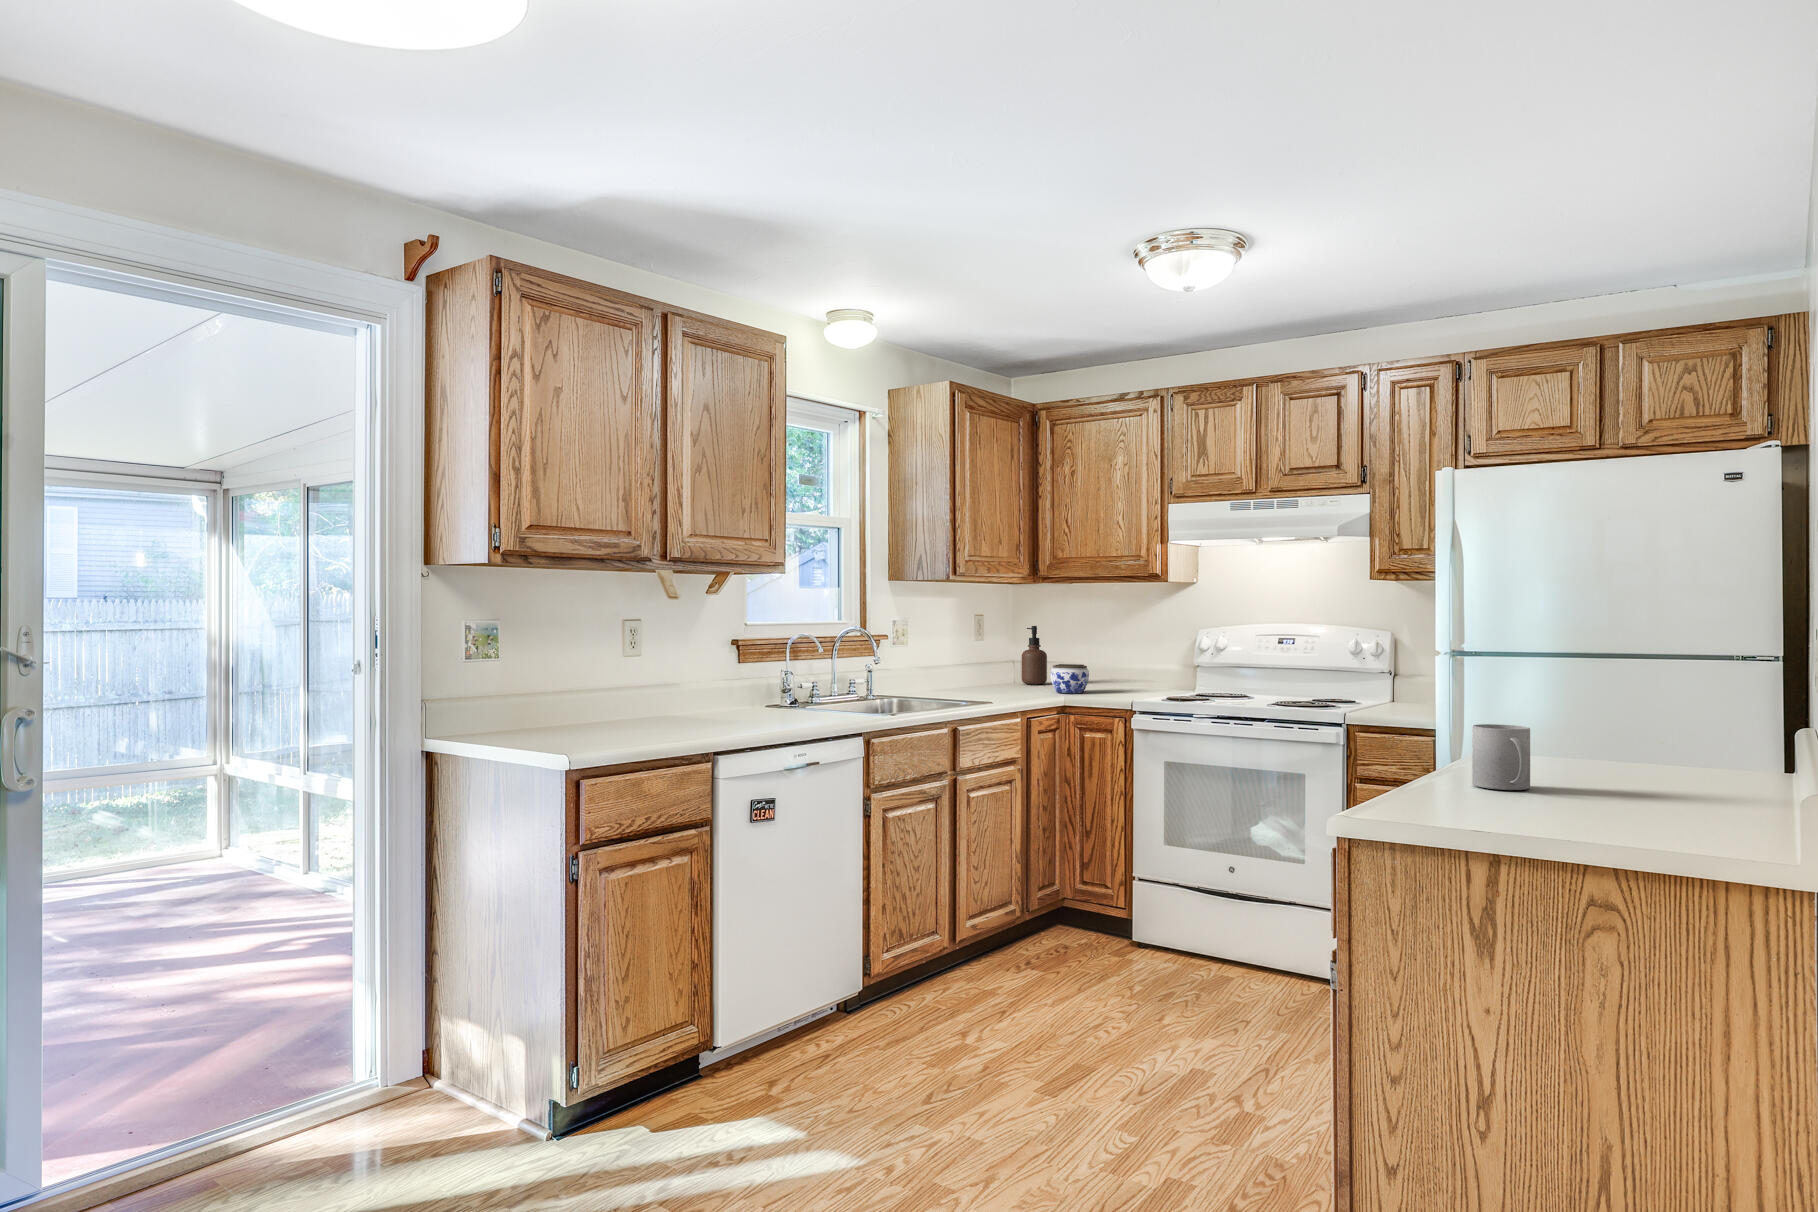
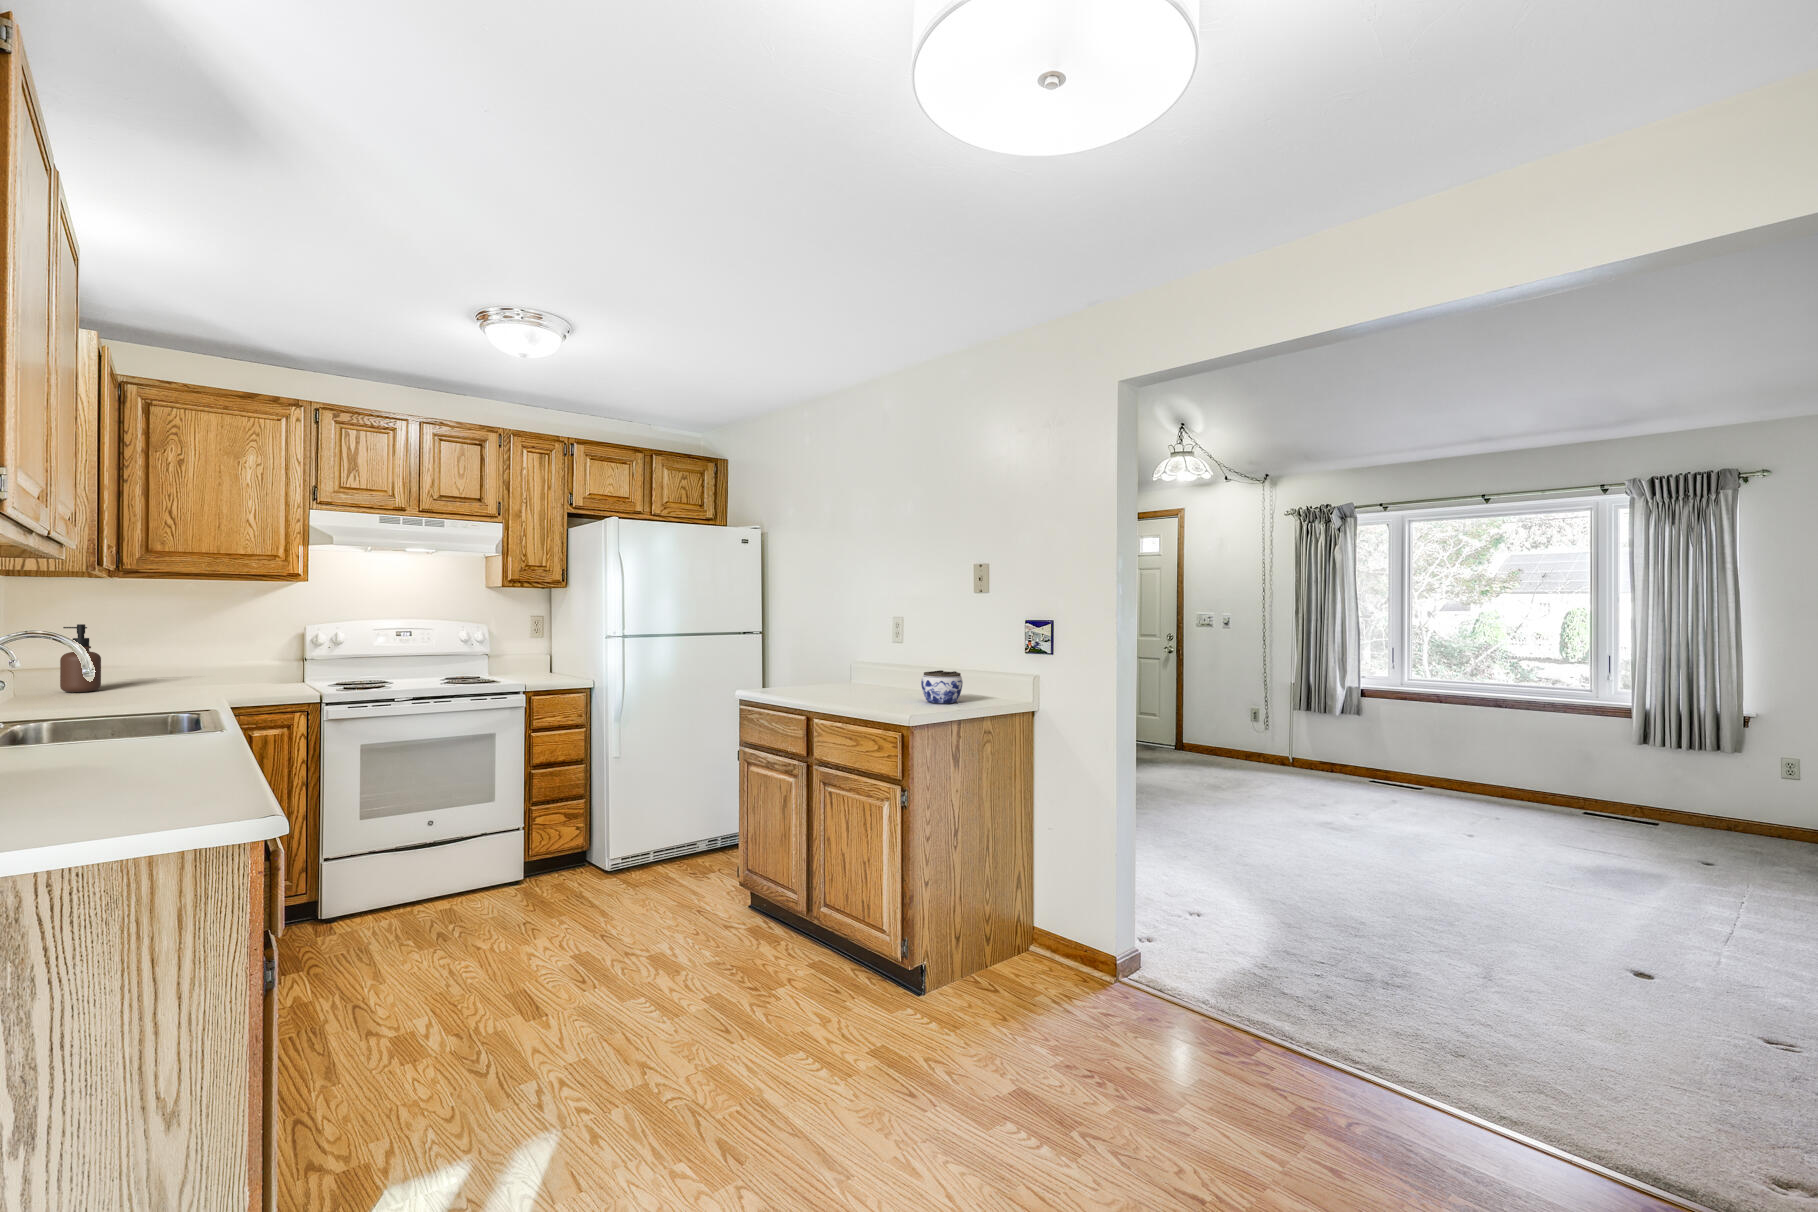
jar: present [1051,664,1089,693] -> present [921,670,963,704]
mug: present [1472,724,1530,790] -> none [881,678,916,708]

